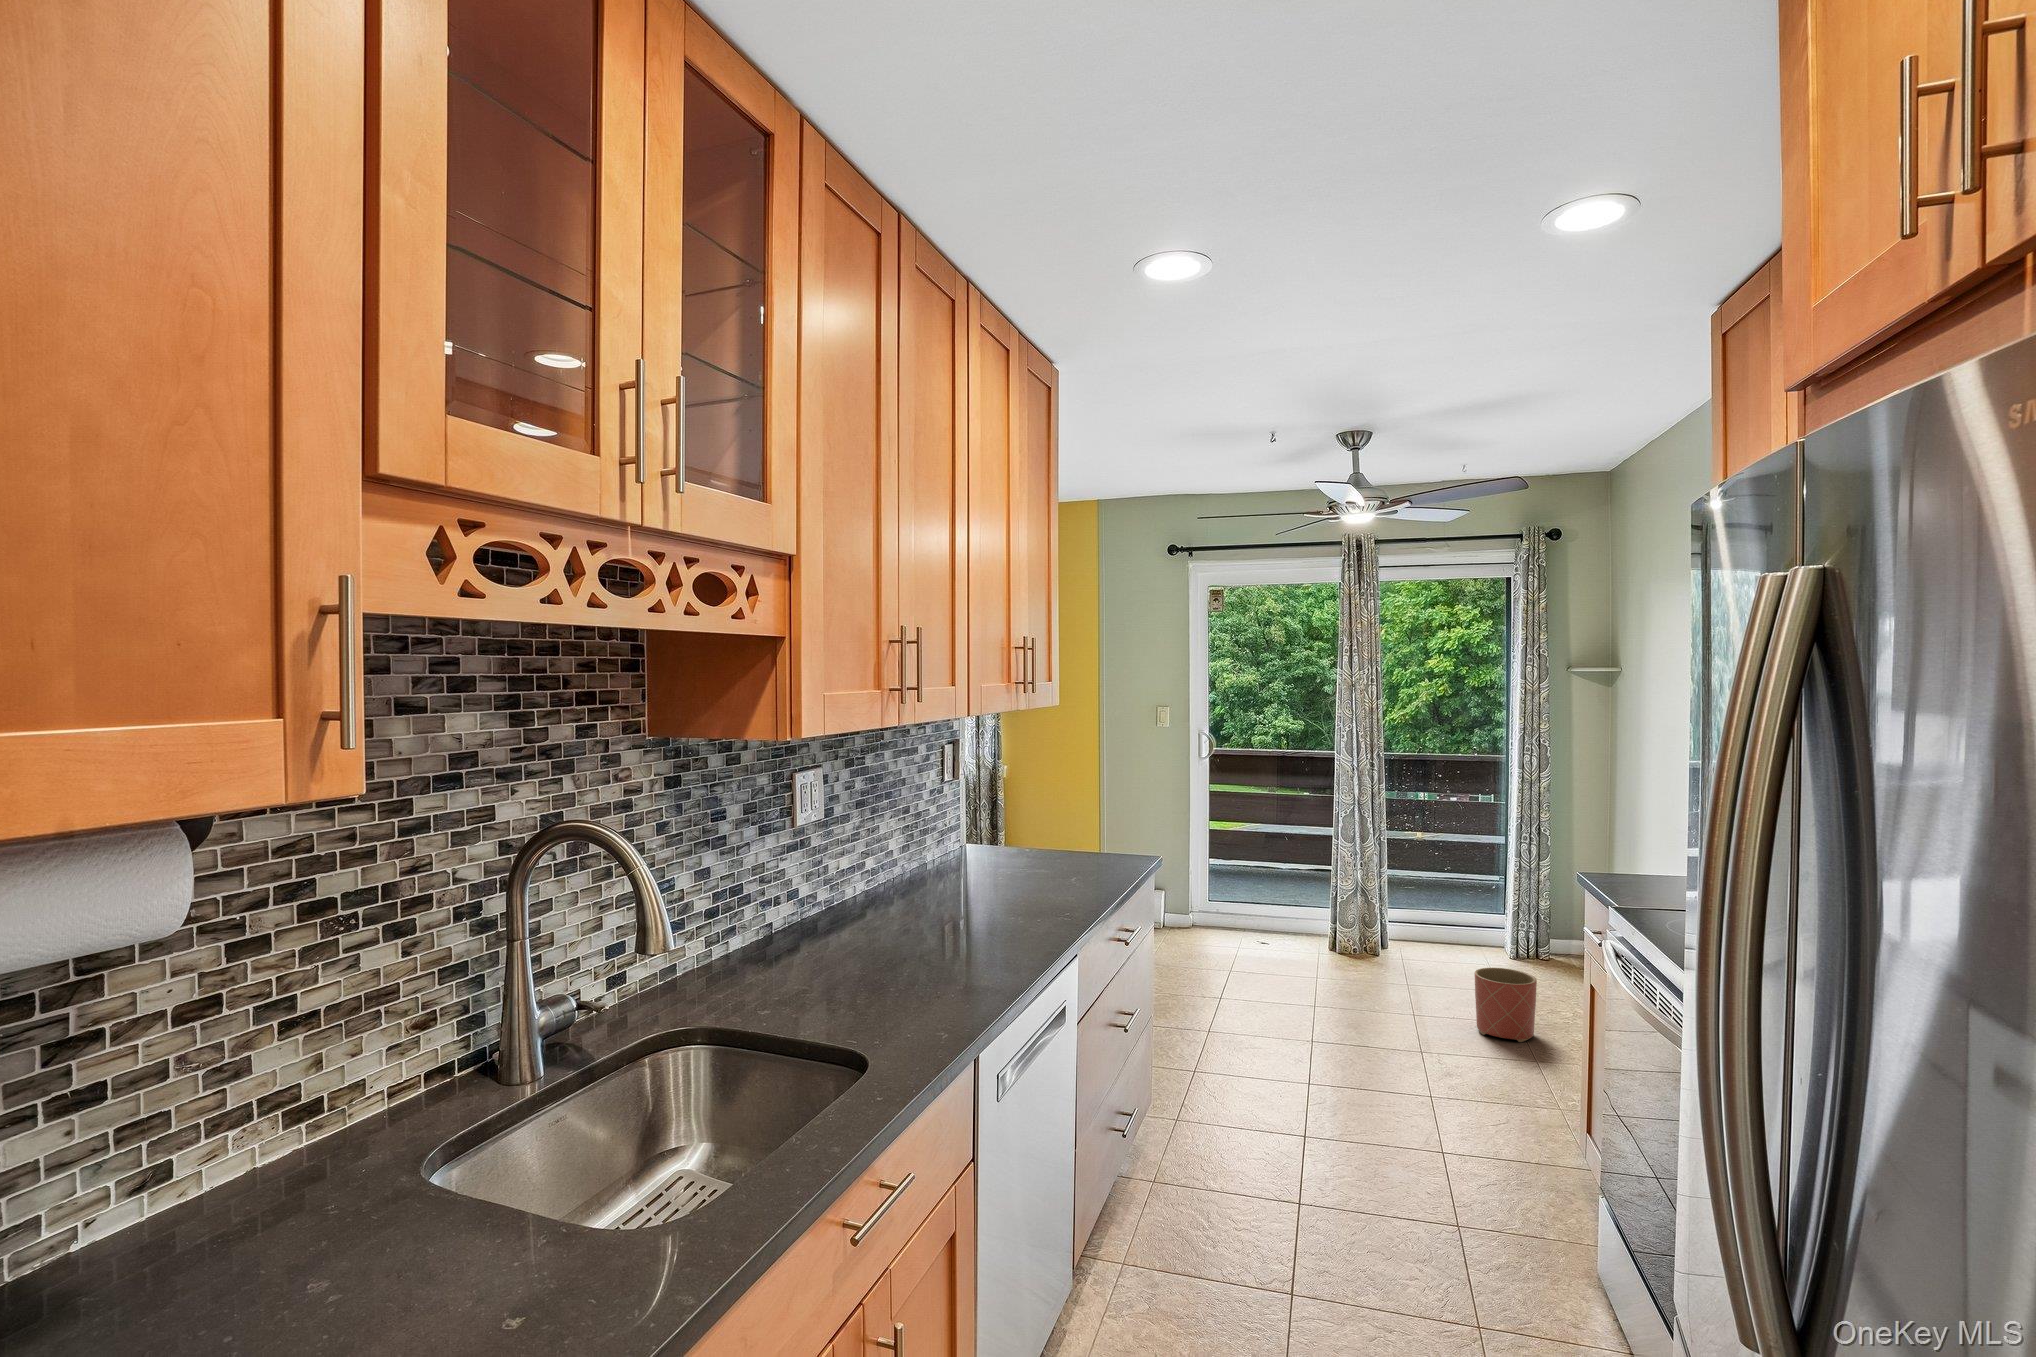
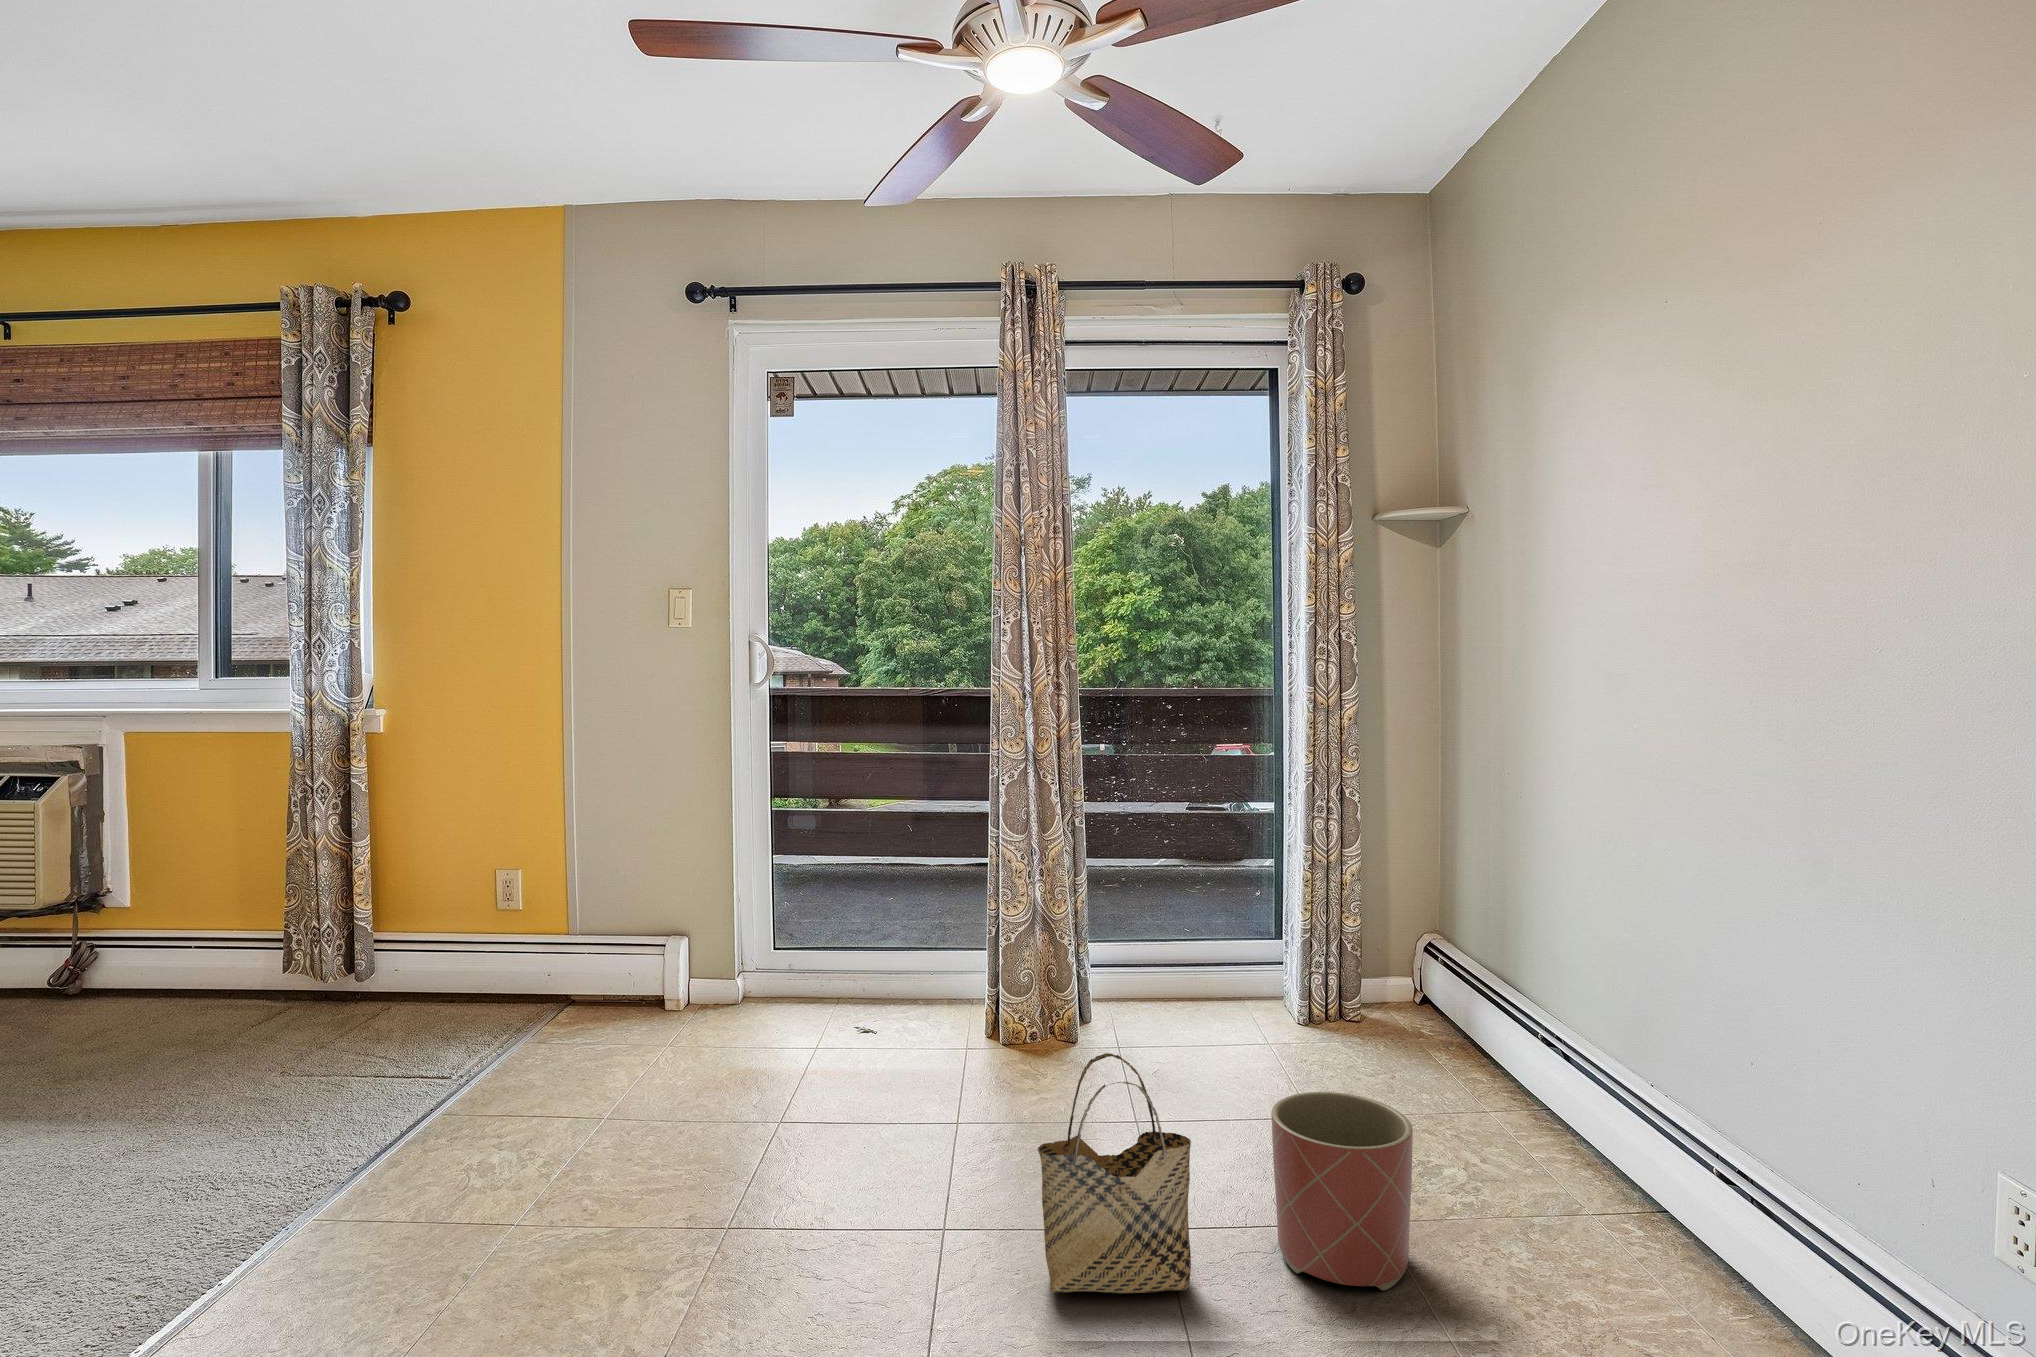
woven basket: none [1373,942,1438,1033] -> present [1038,1053,1191,1293]

